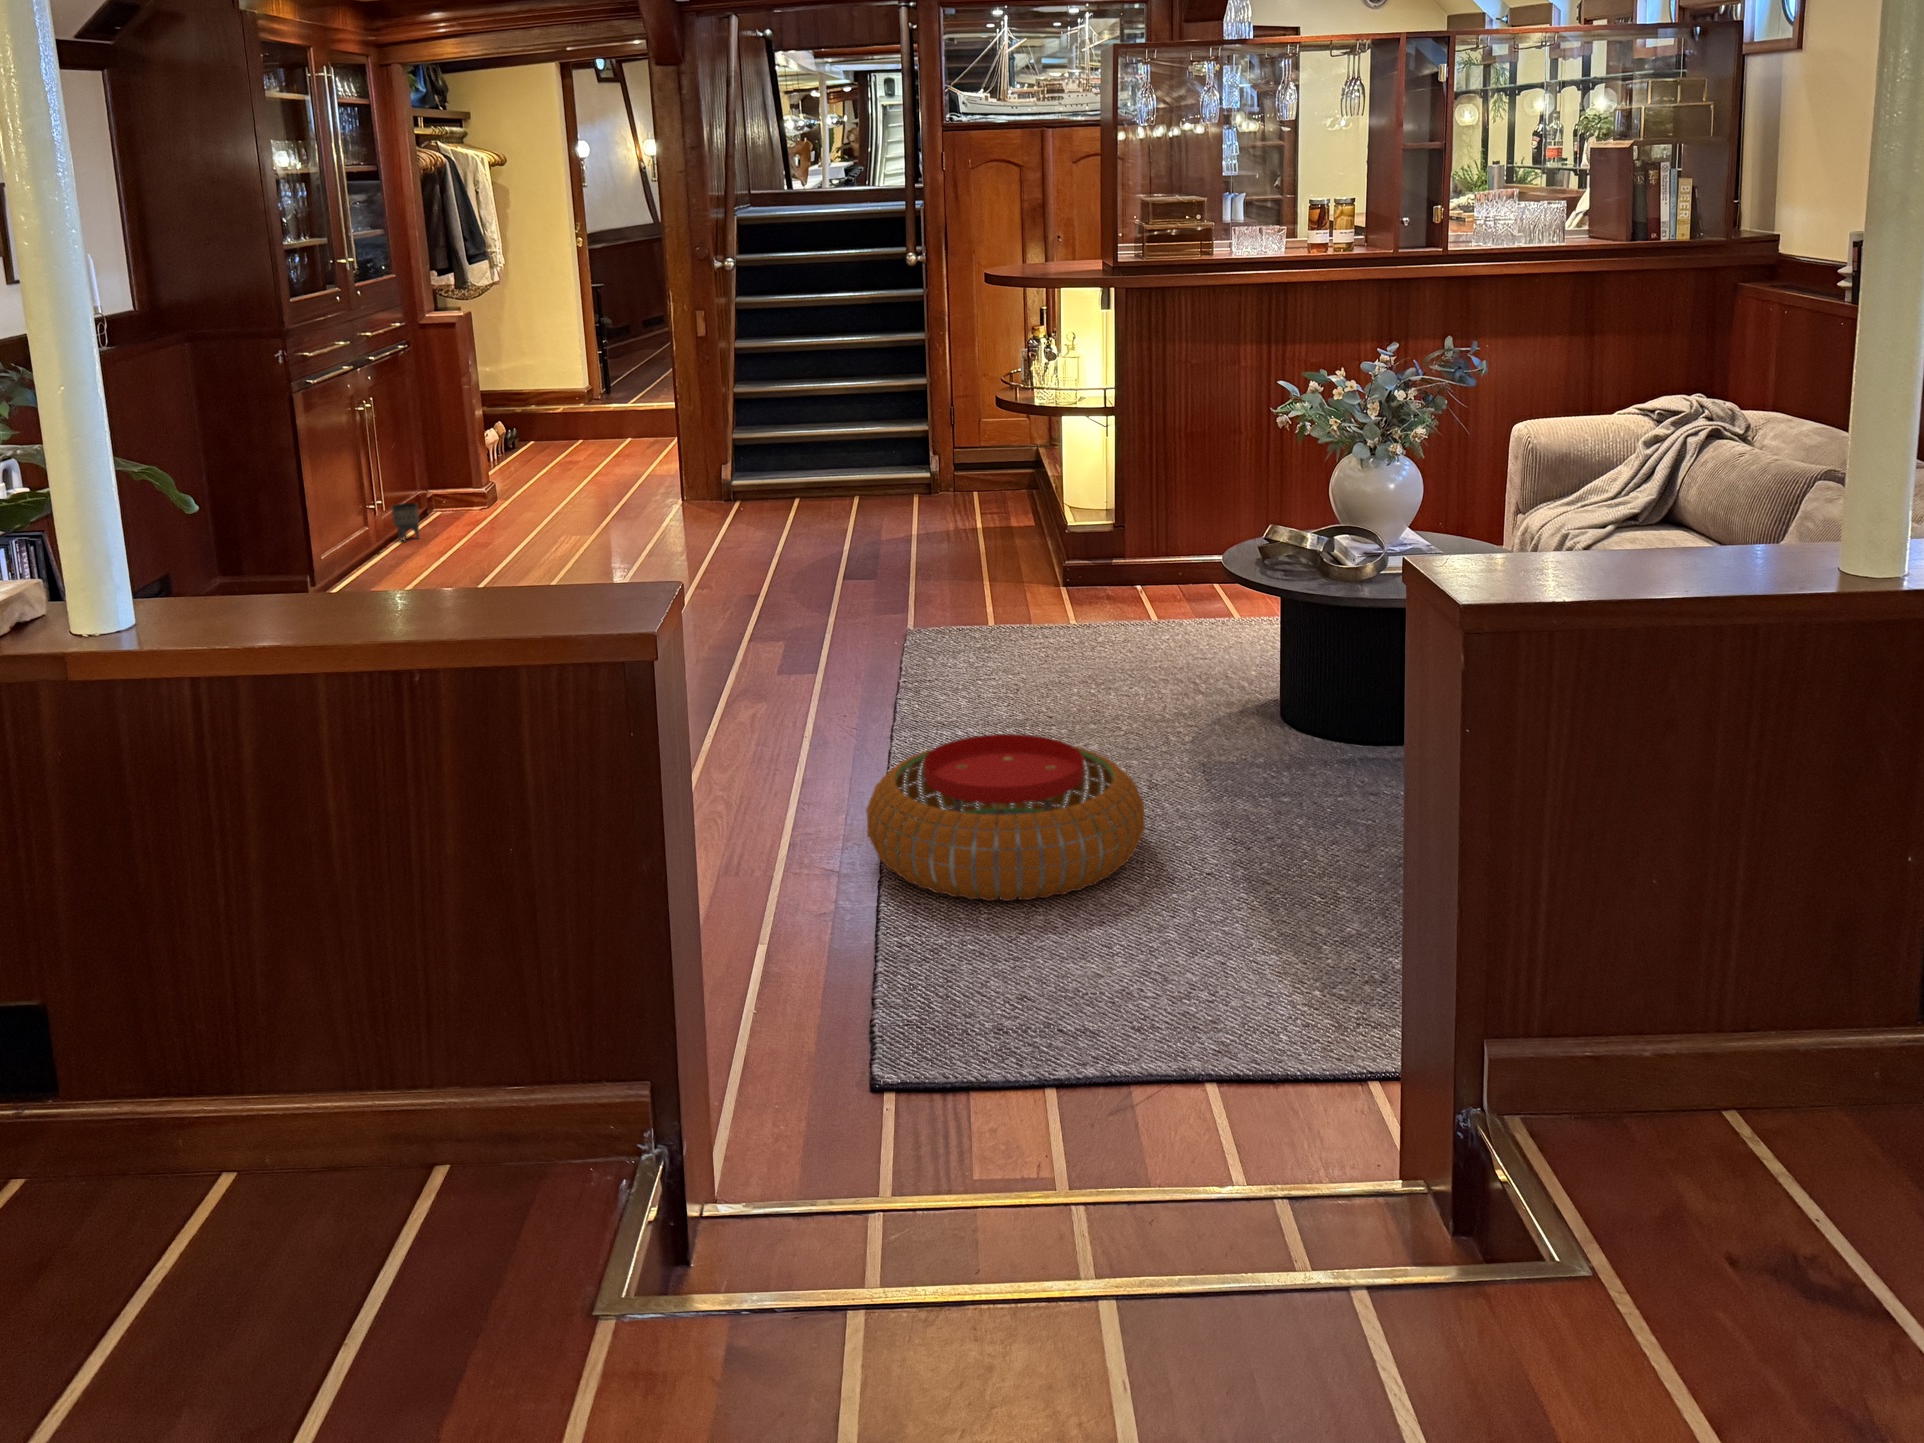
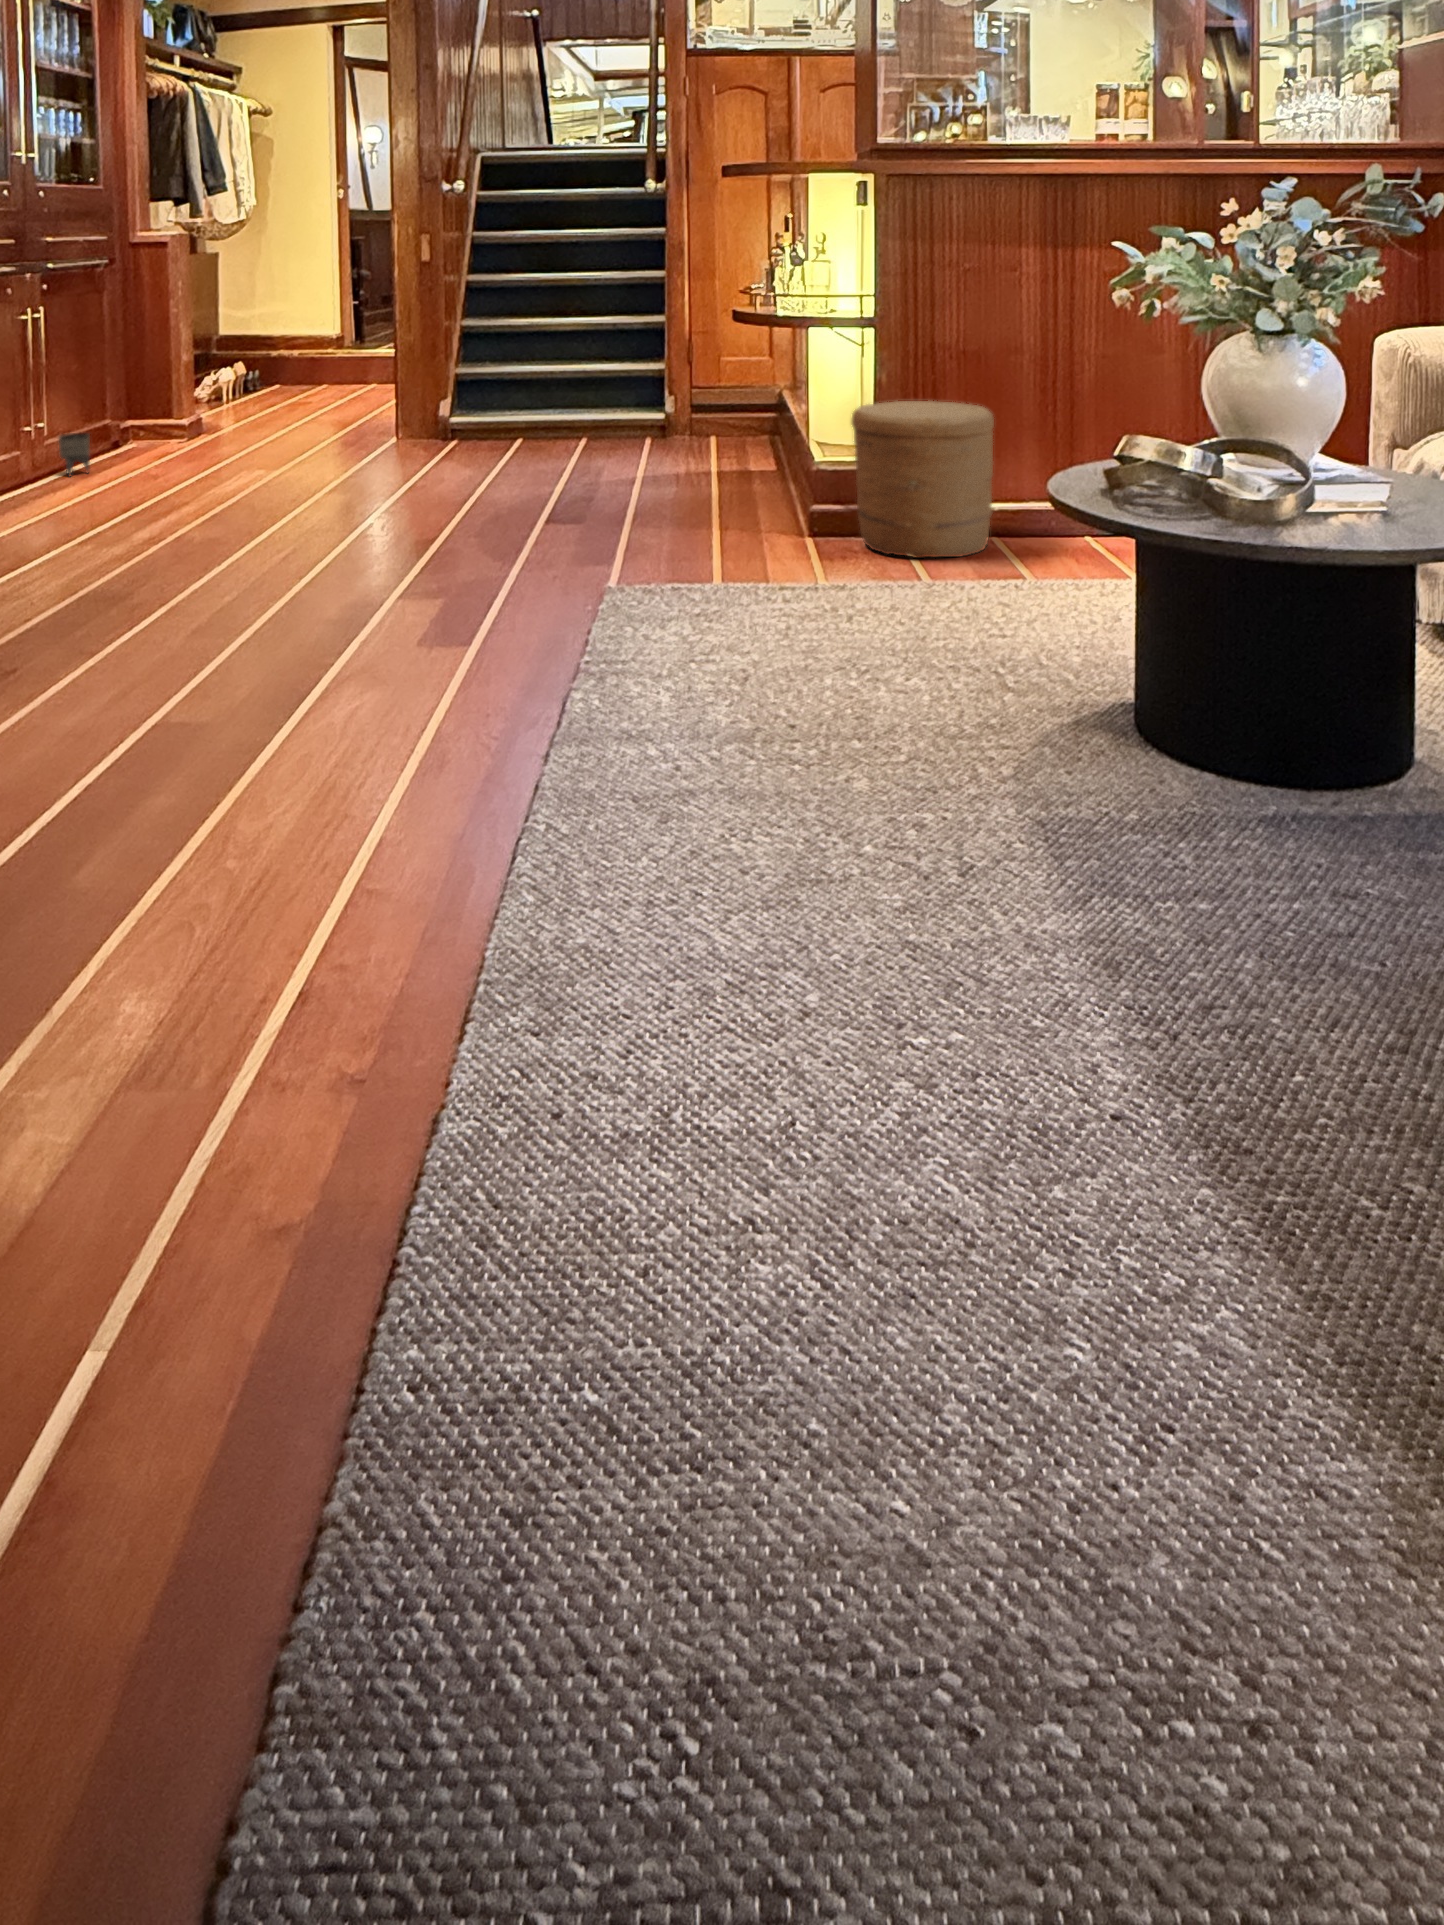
woven basket: none [1097,477,1211,604] -> present [852,401,994,558]
pouf: present [866,734,1145,901] -> none [419,791,968,1199]

